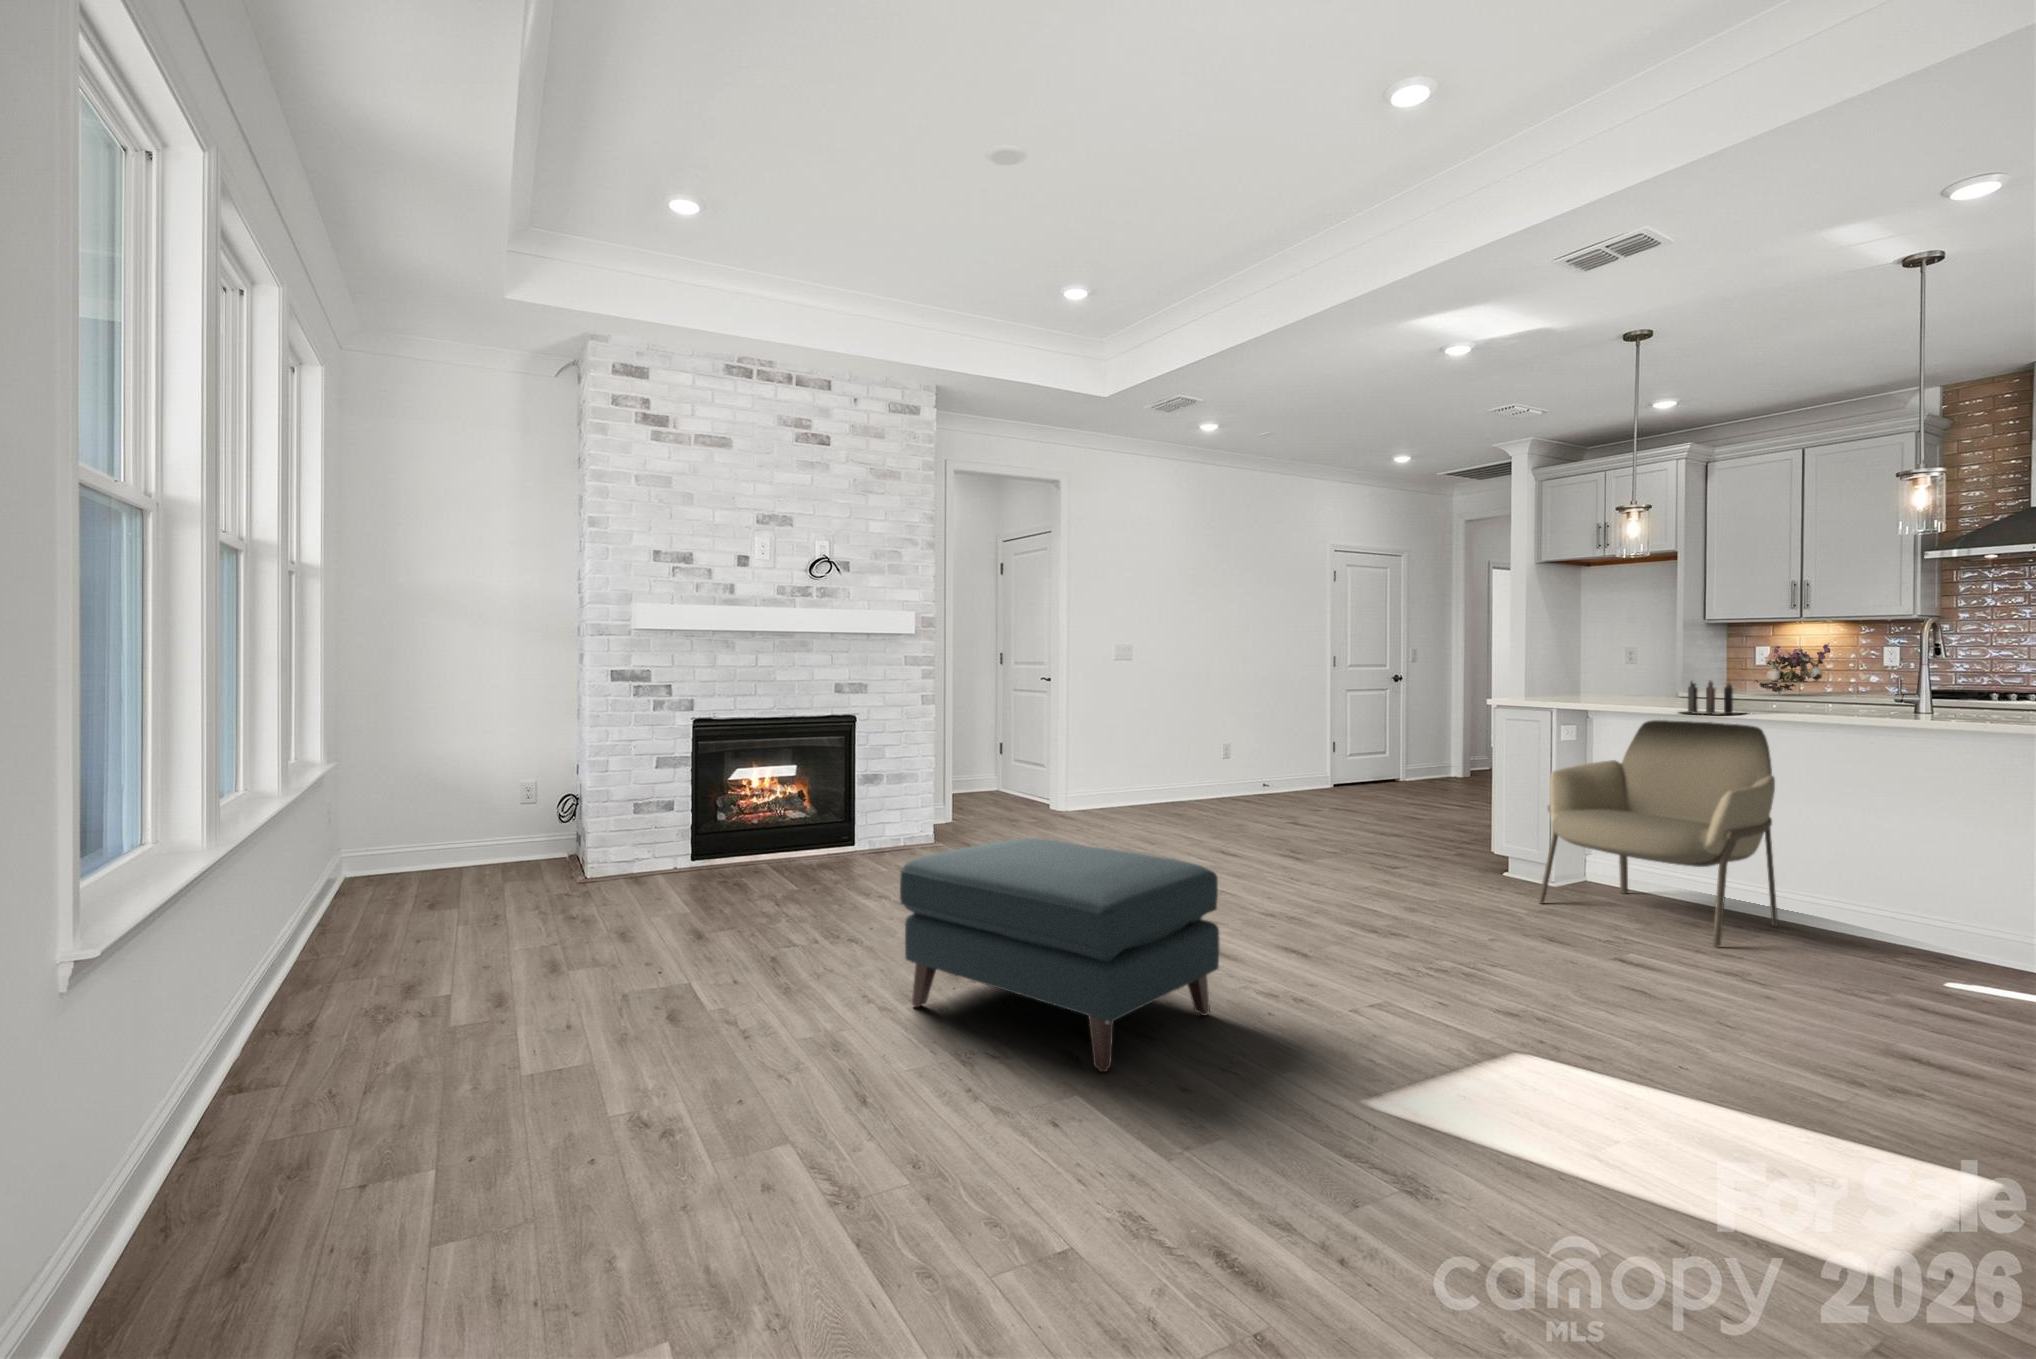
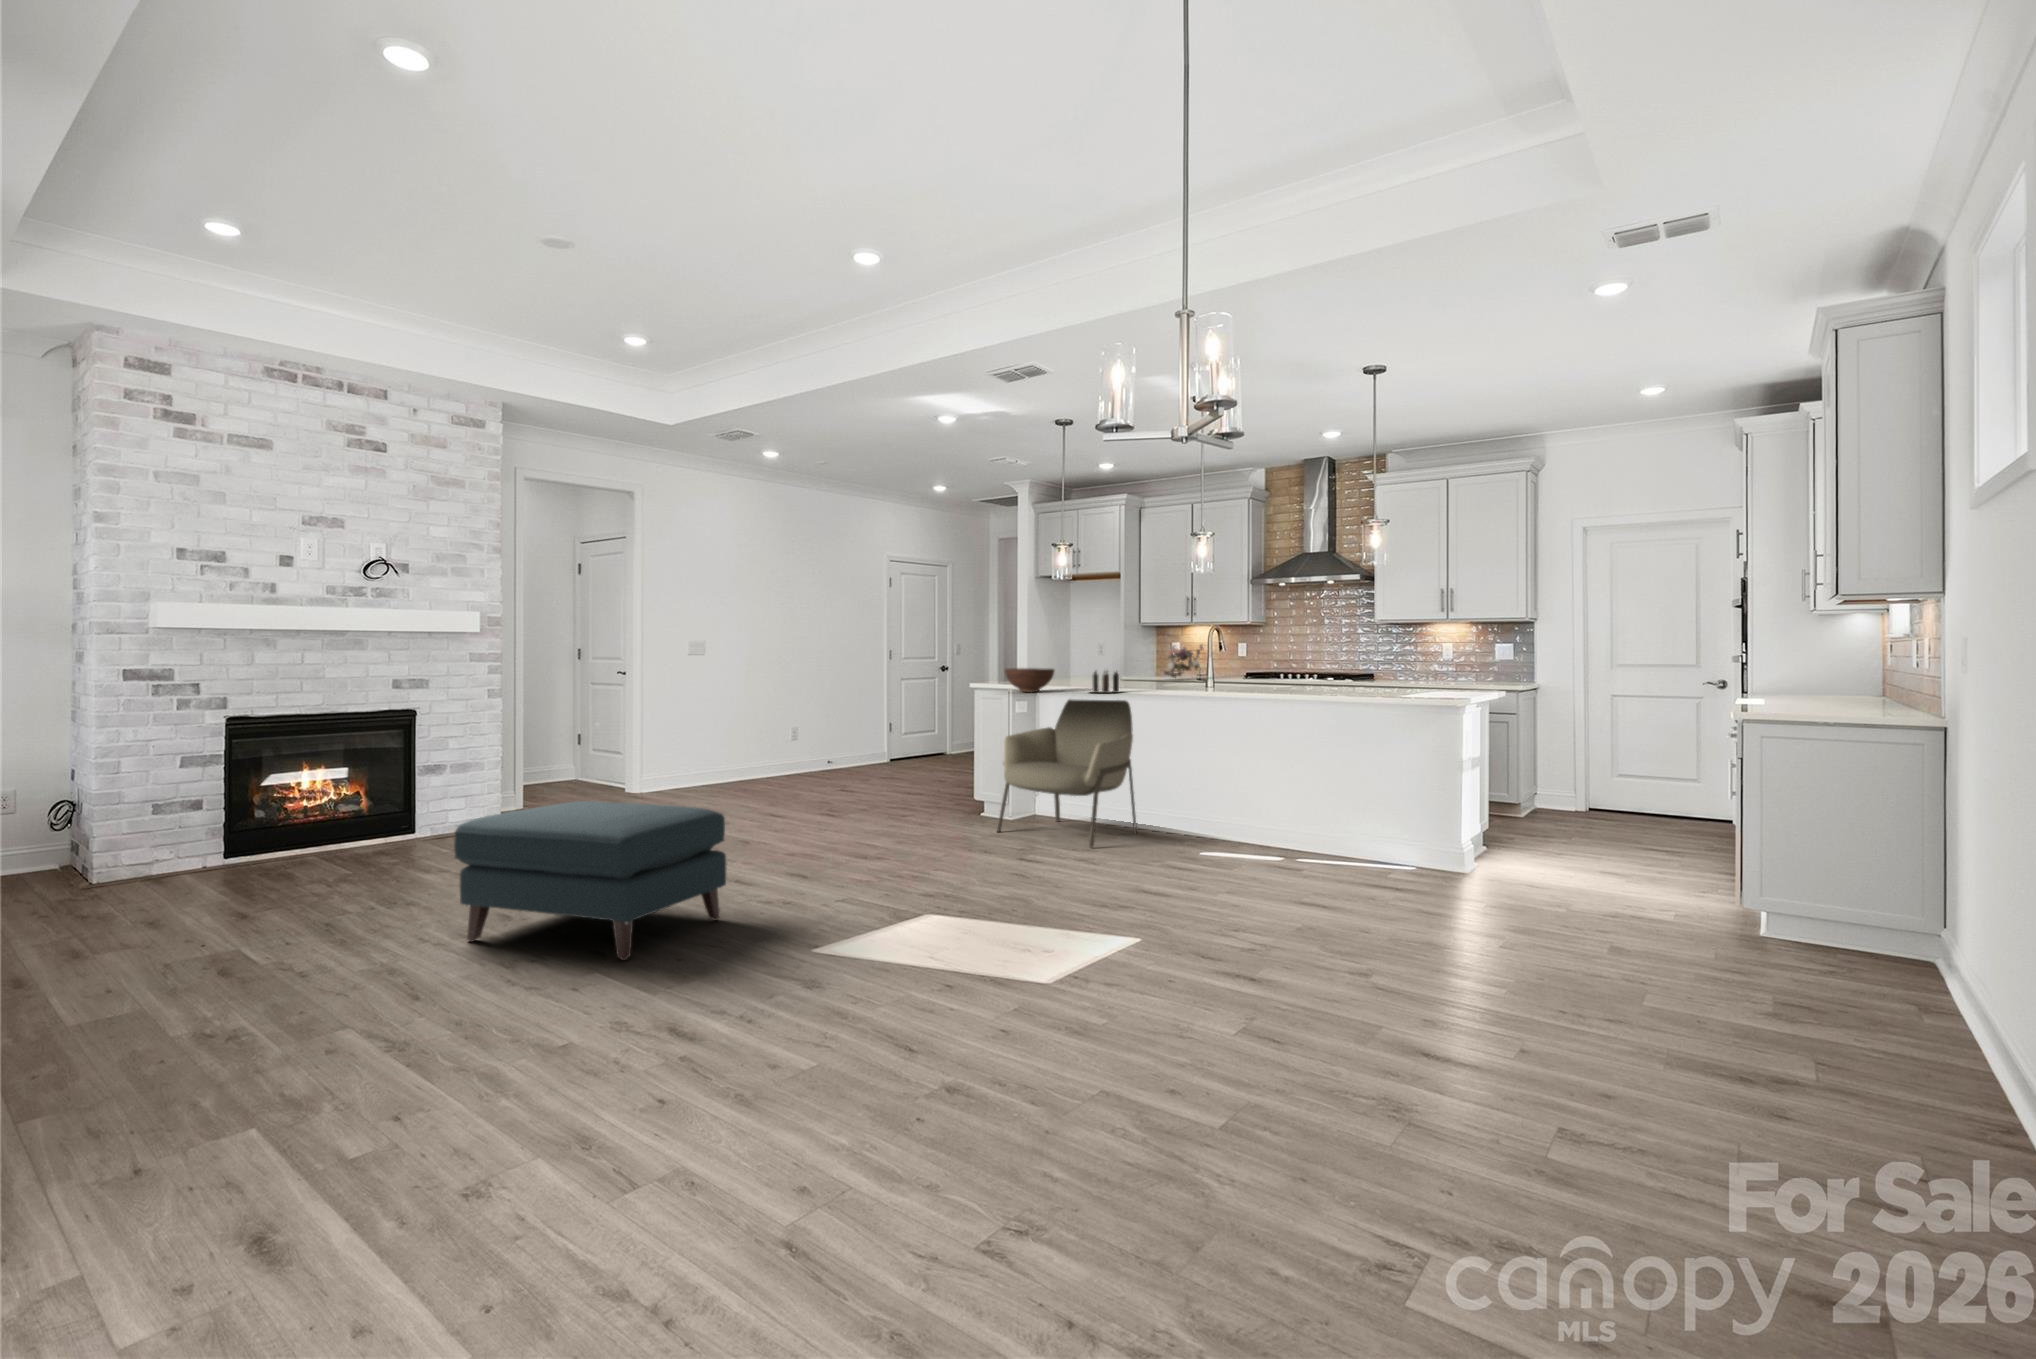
fruit bowl: none [1536,677,1616,710] -> present [1005,668,1054,692]

